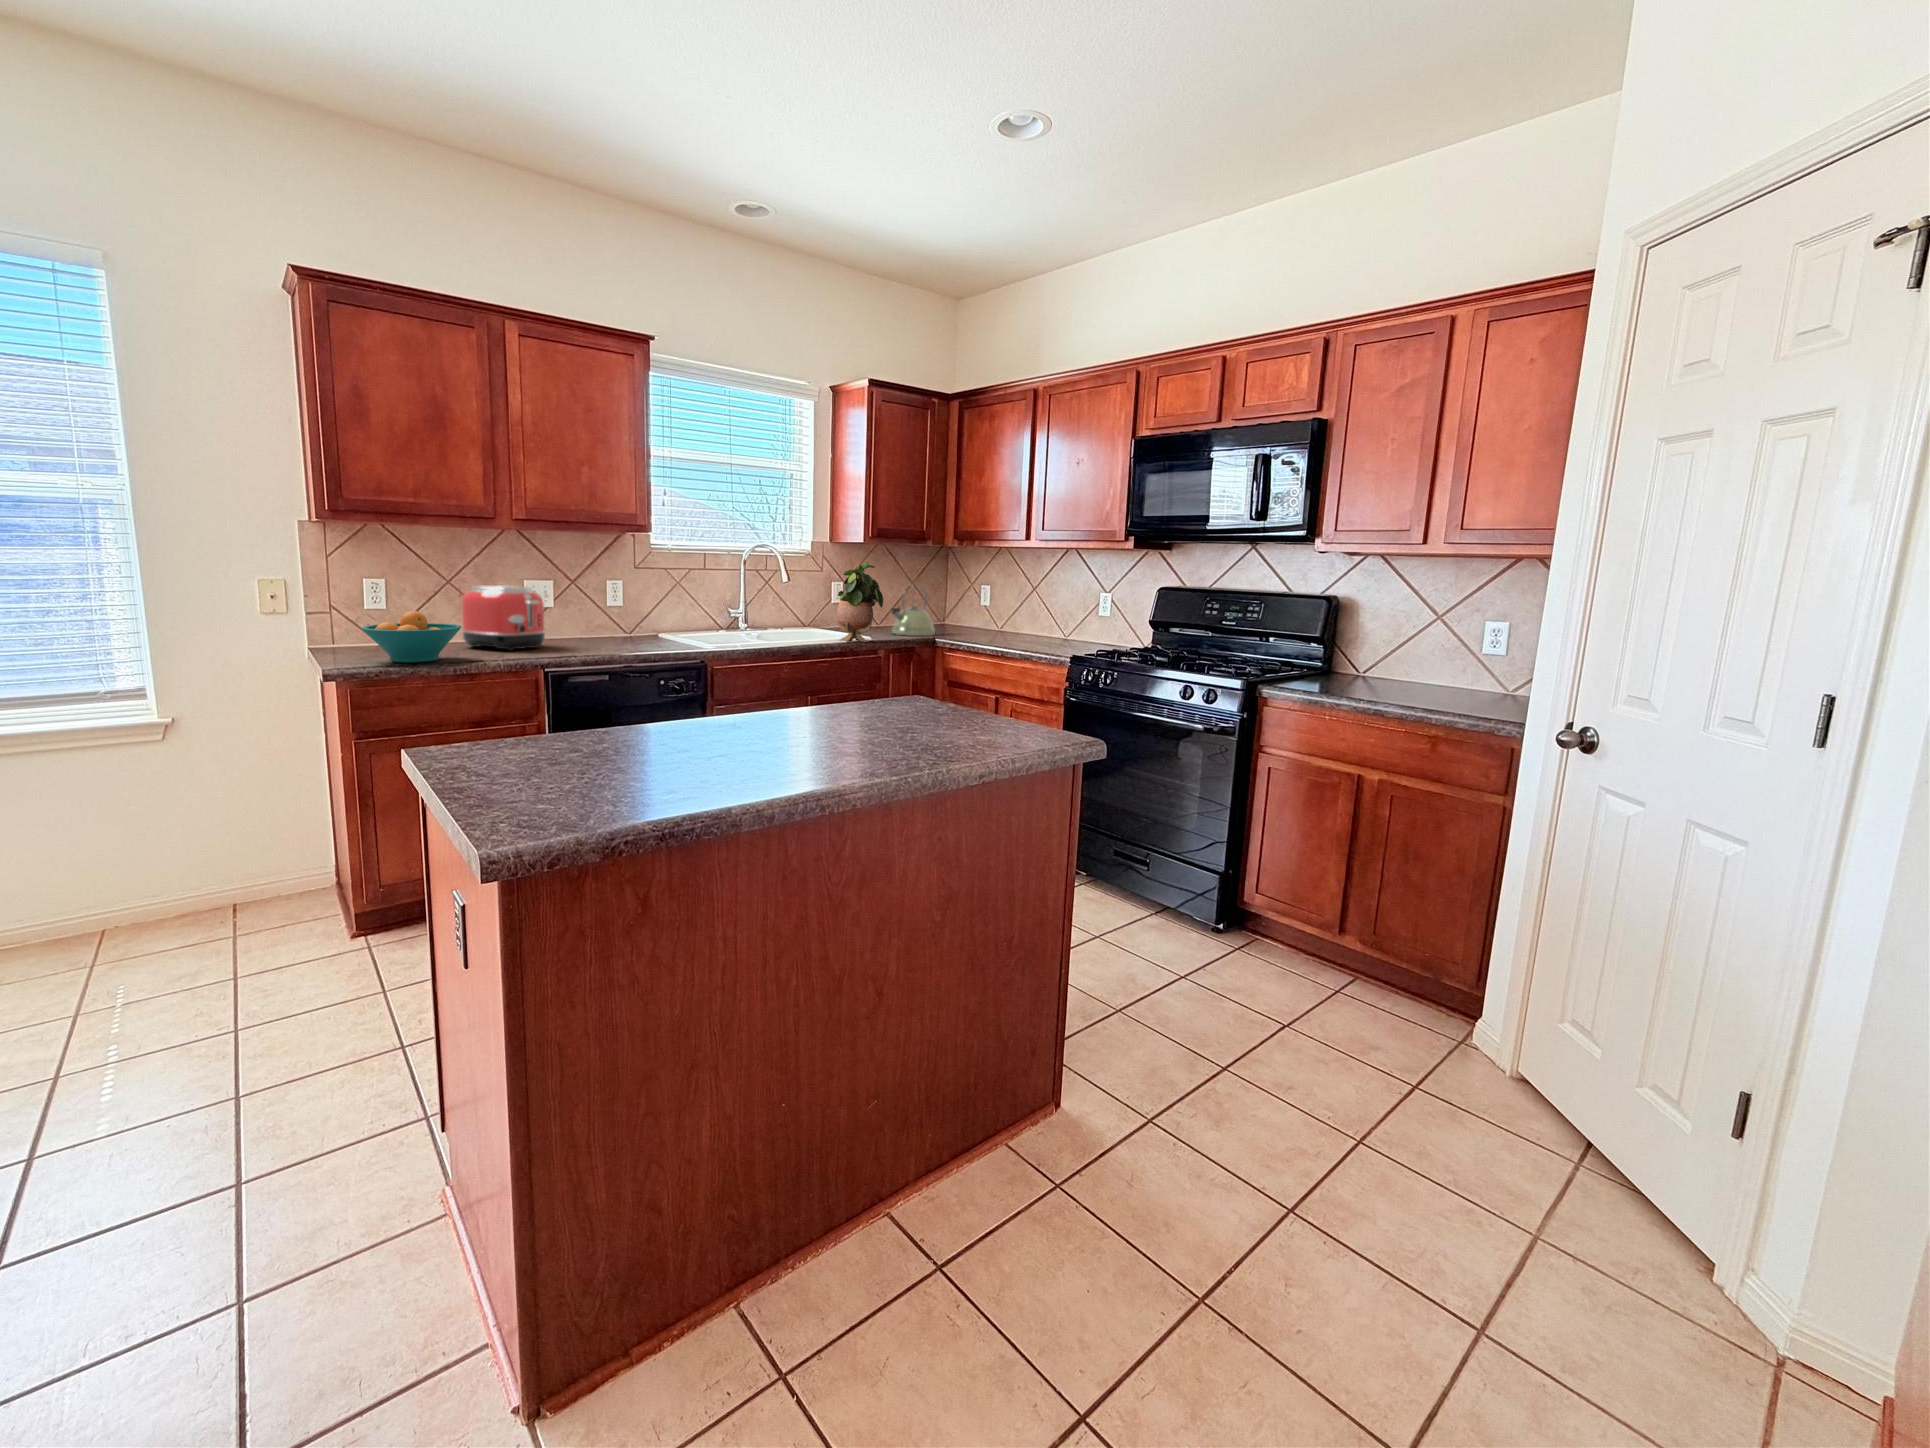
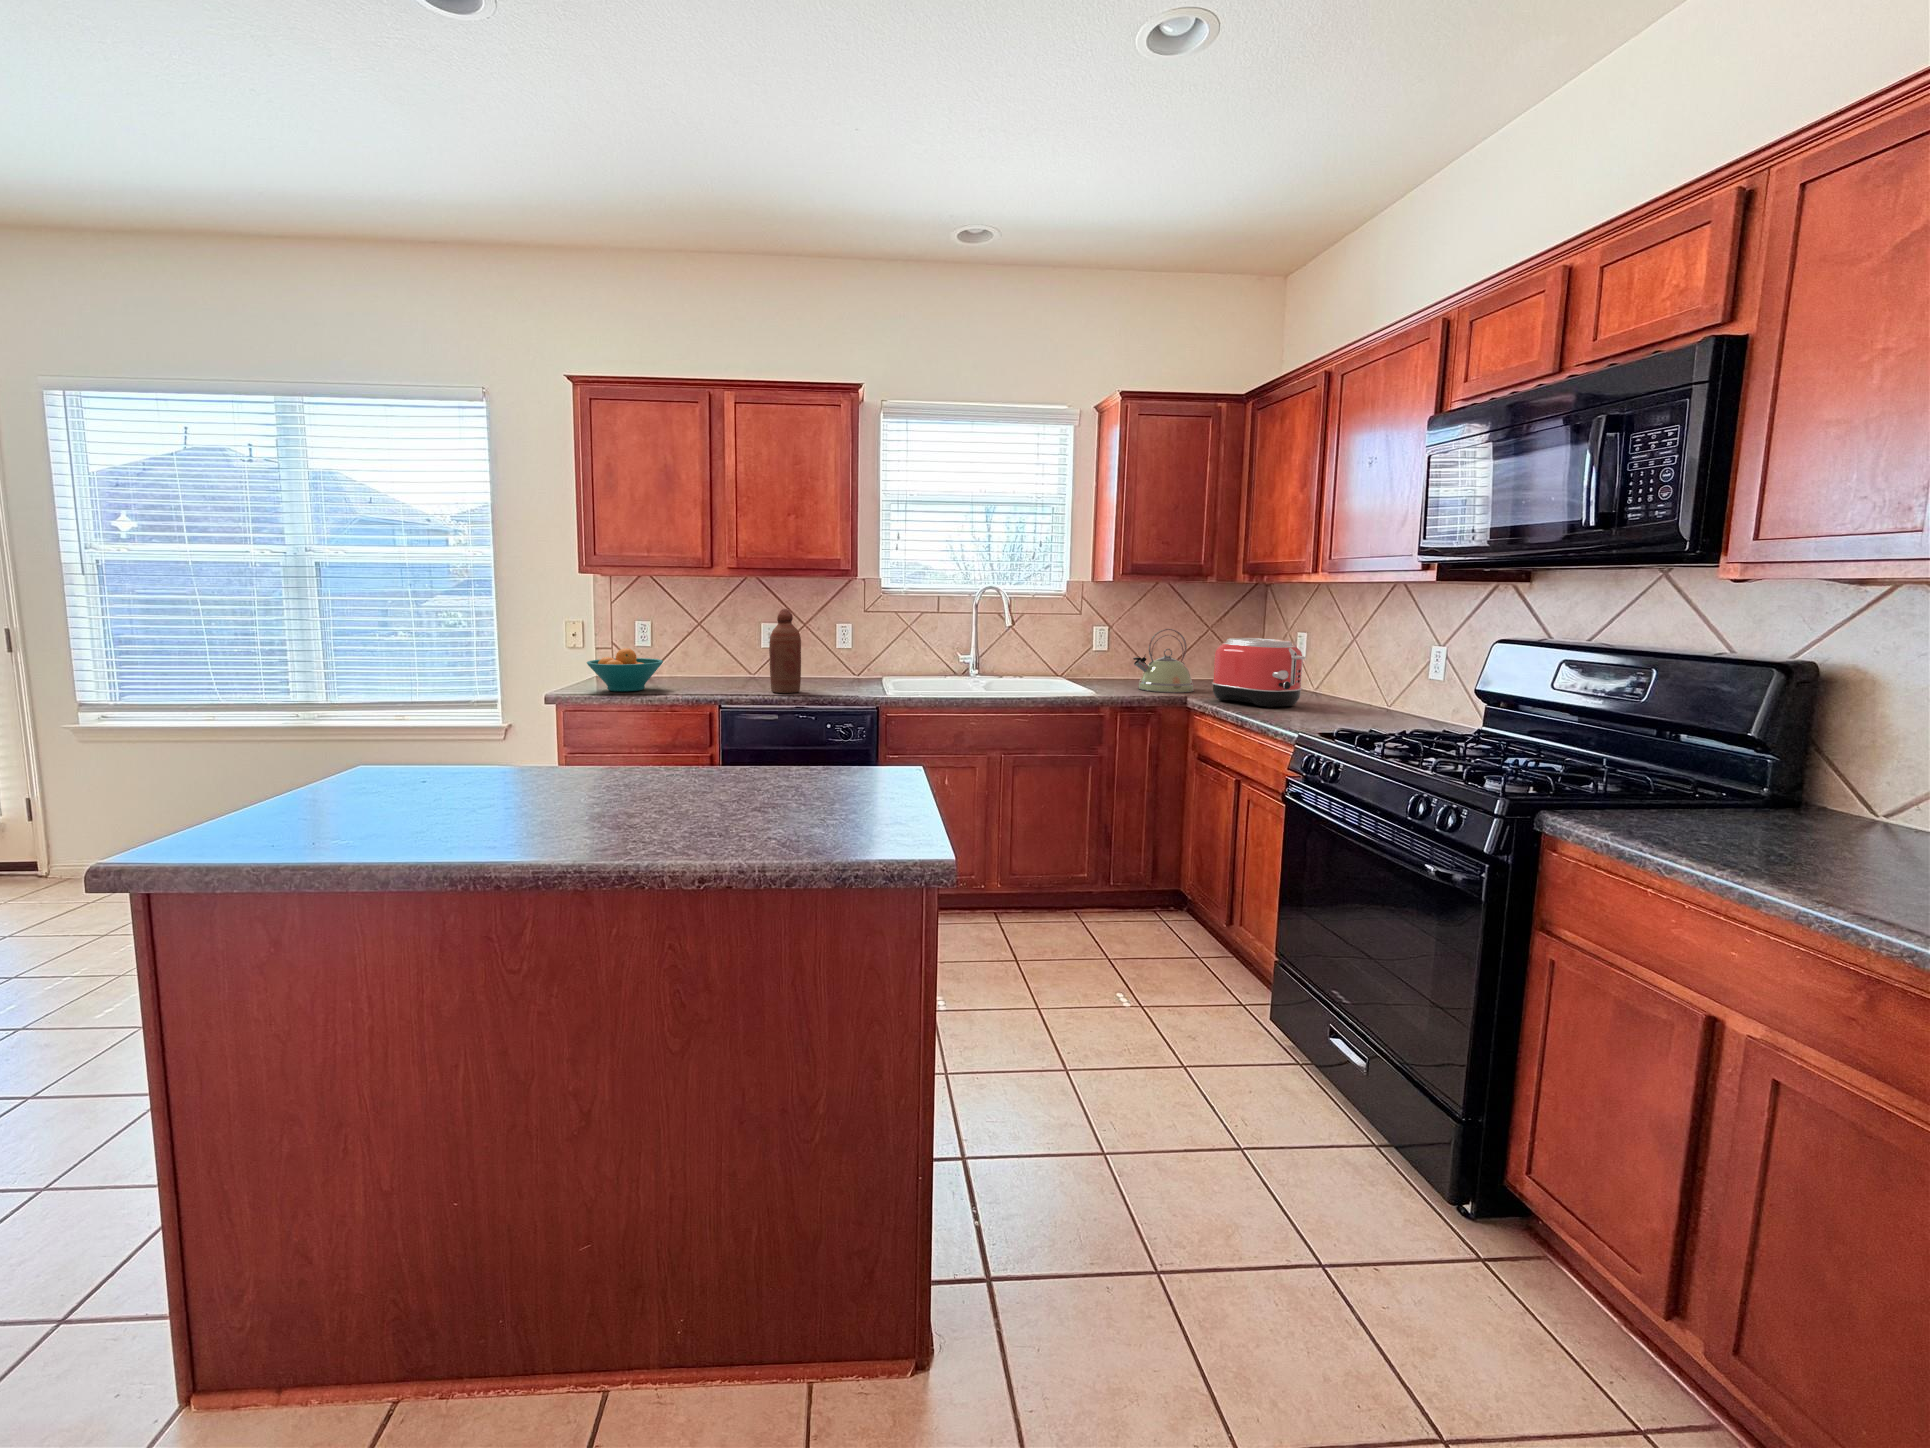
potted plant: present [837,562,883,642] -> none [1042,604,1094,696]
bottle: none [590,565,626,653] -> present [769,609,801,693]
toaster: present [461,585,545,651] -> present [1212,638,1305,708]

